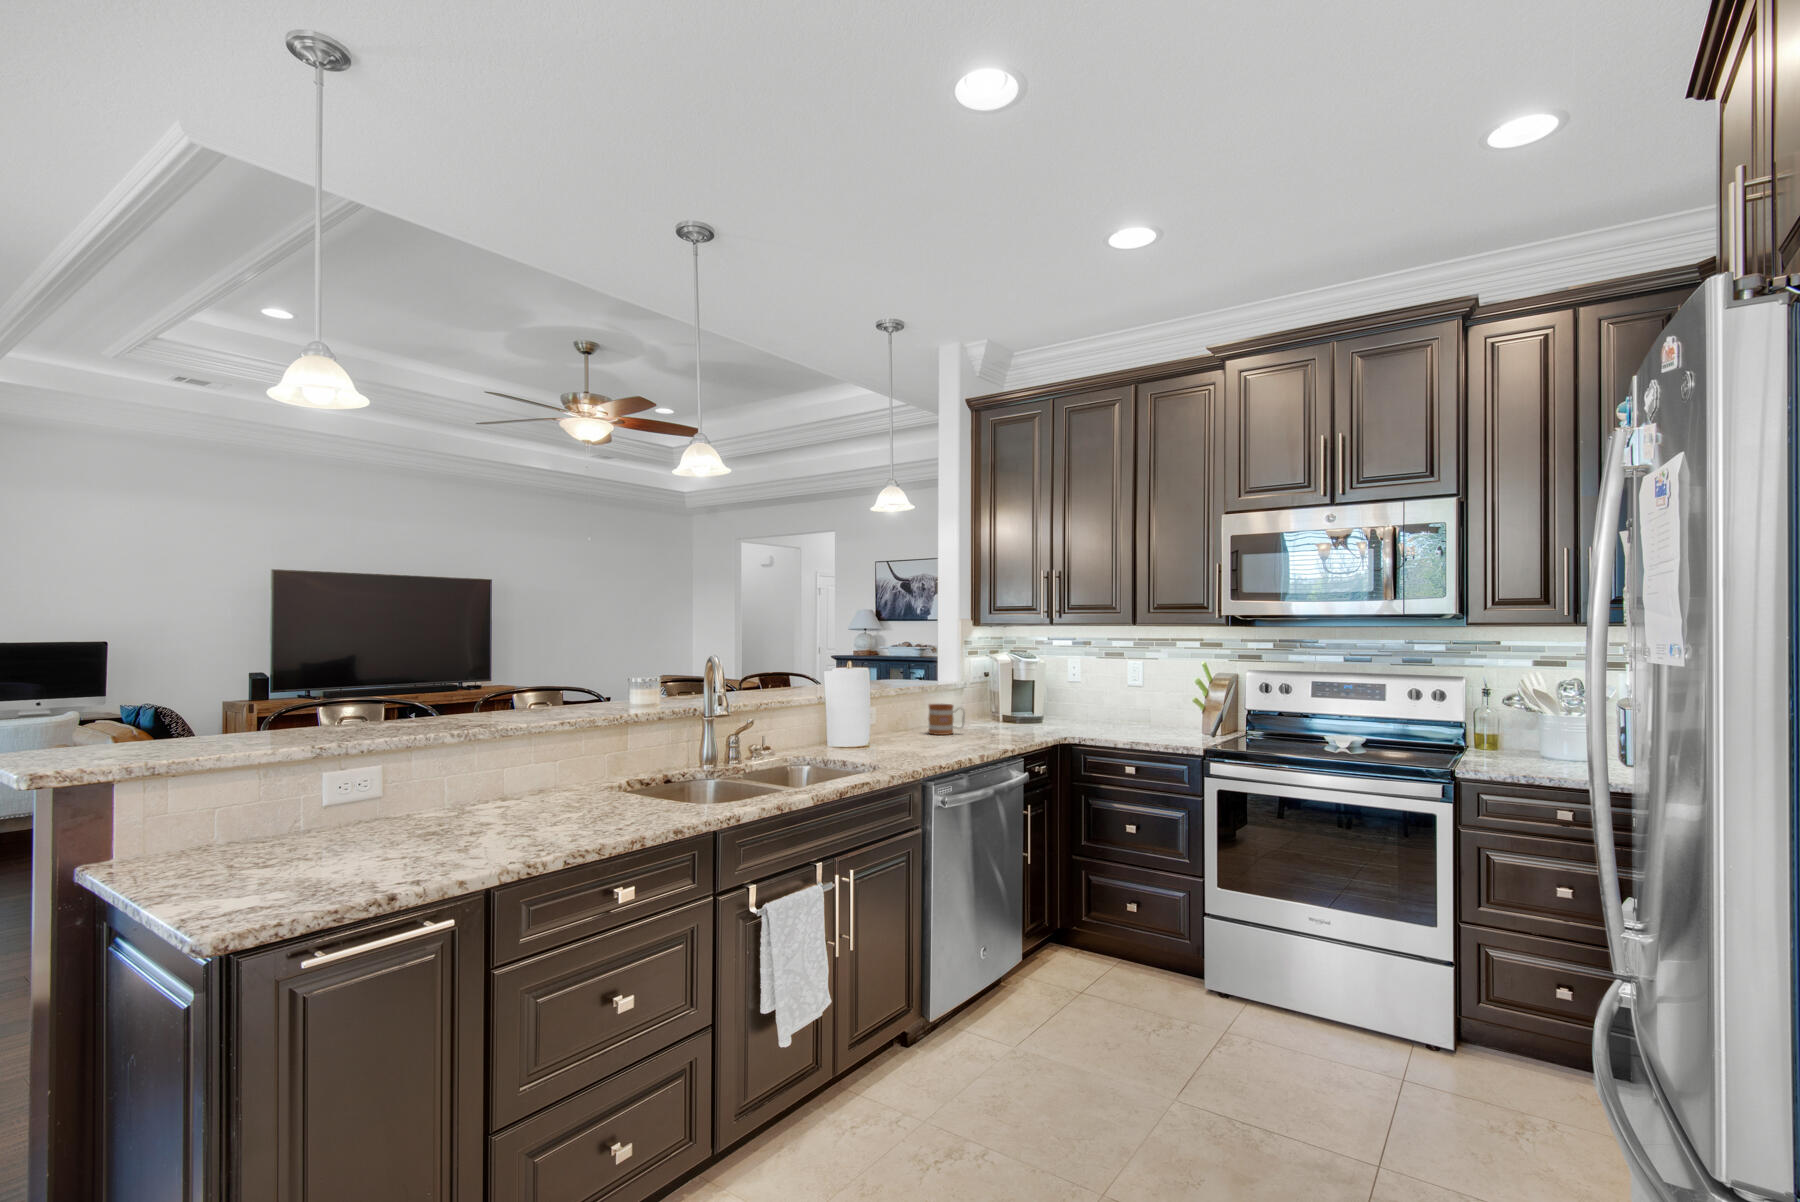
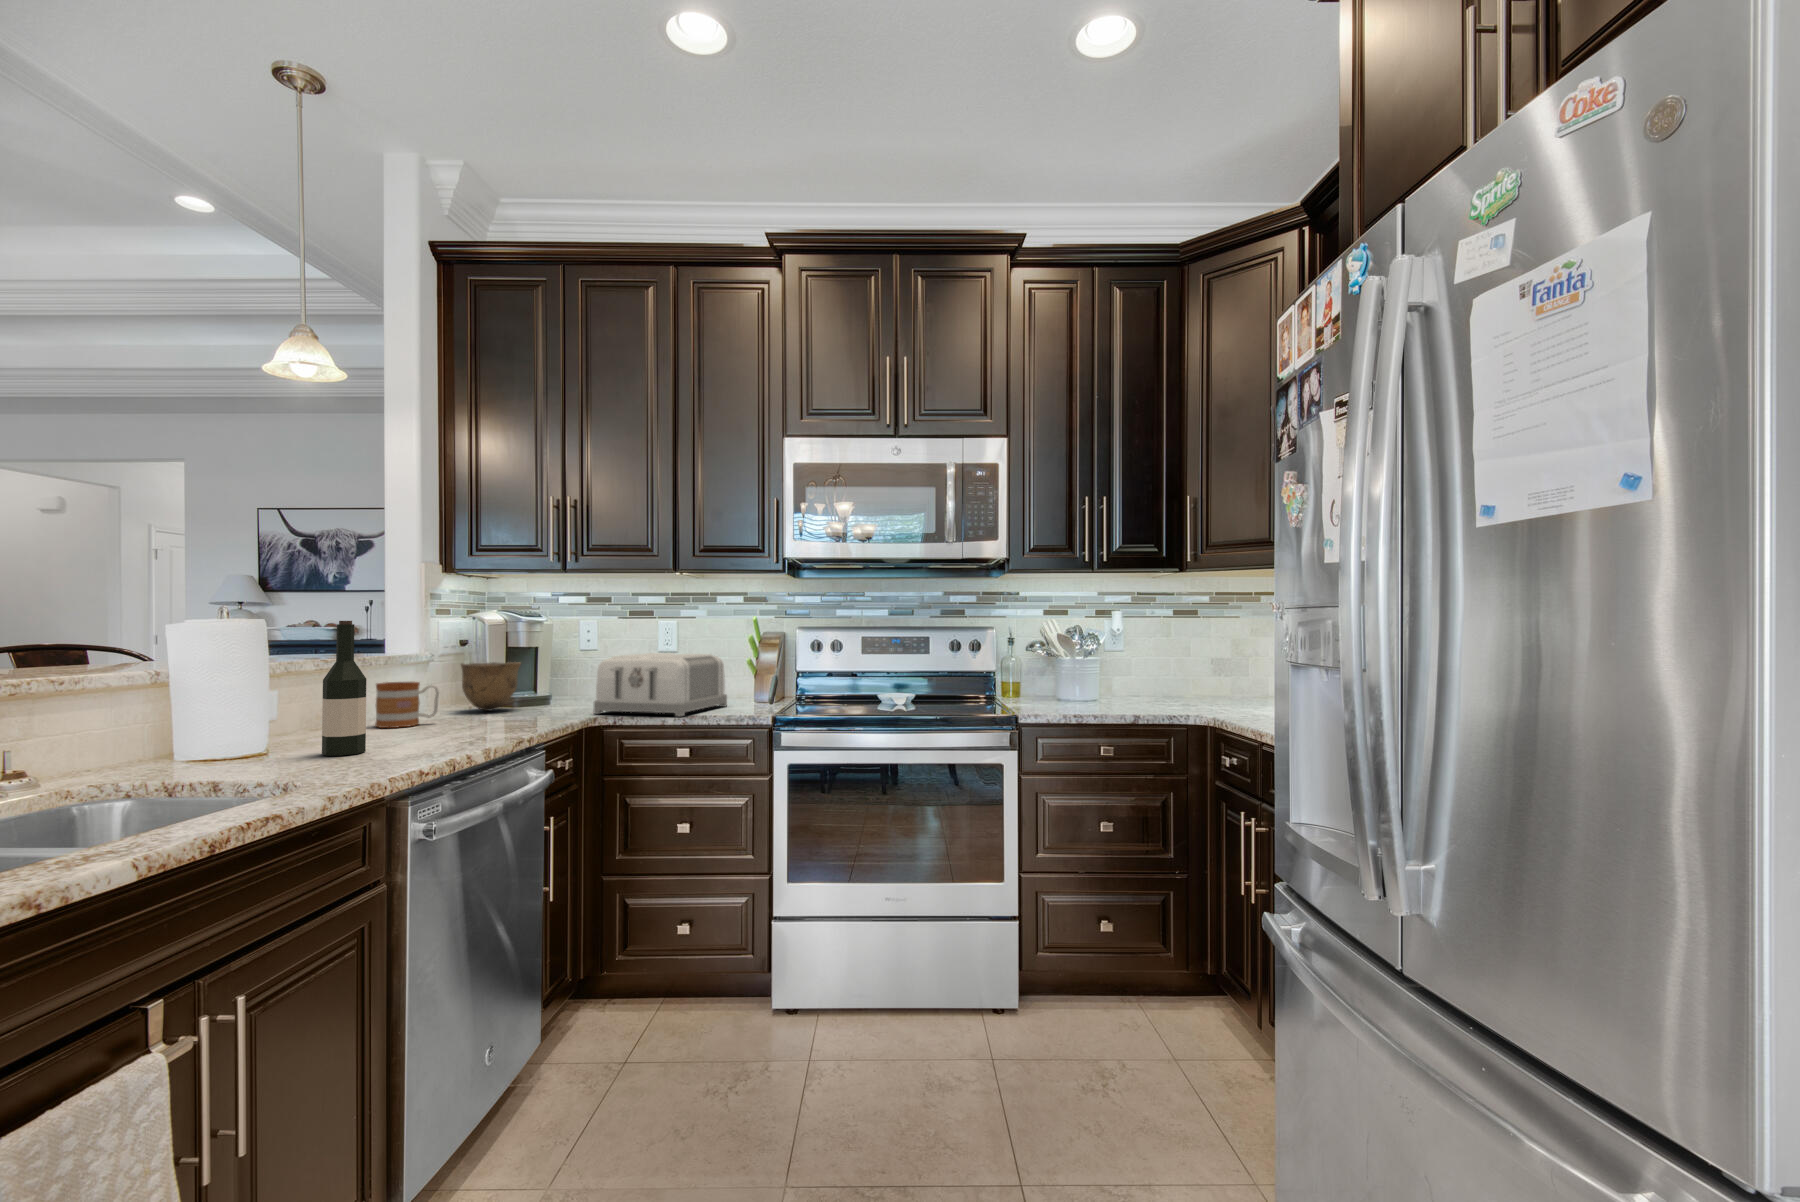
wine bottle: none [895,668,918,751] -> present [322,621,366,756]
toaster: none [1068,690,1175,743] -> present [593,653,727,717]
bowl: none [982,691,1022,727] -> present [461,662,521,711]

